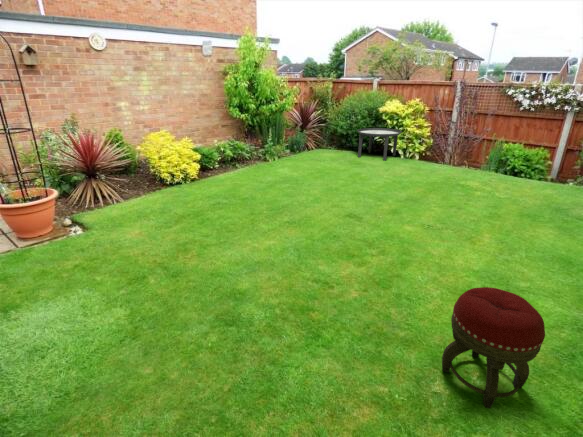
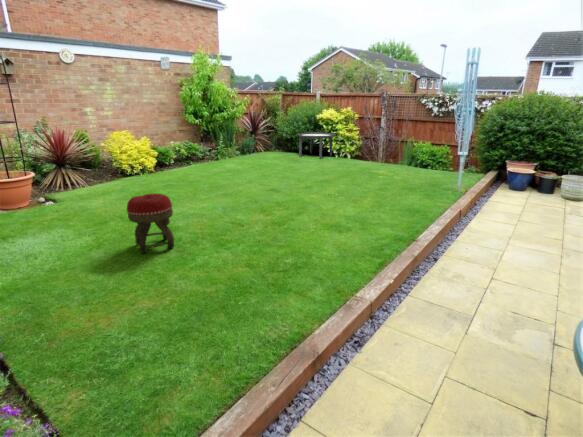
footstool: present [442,287,545,408] -> present [127,193,174,254]

